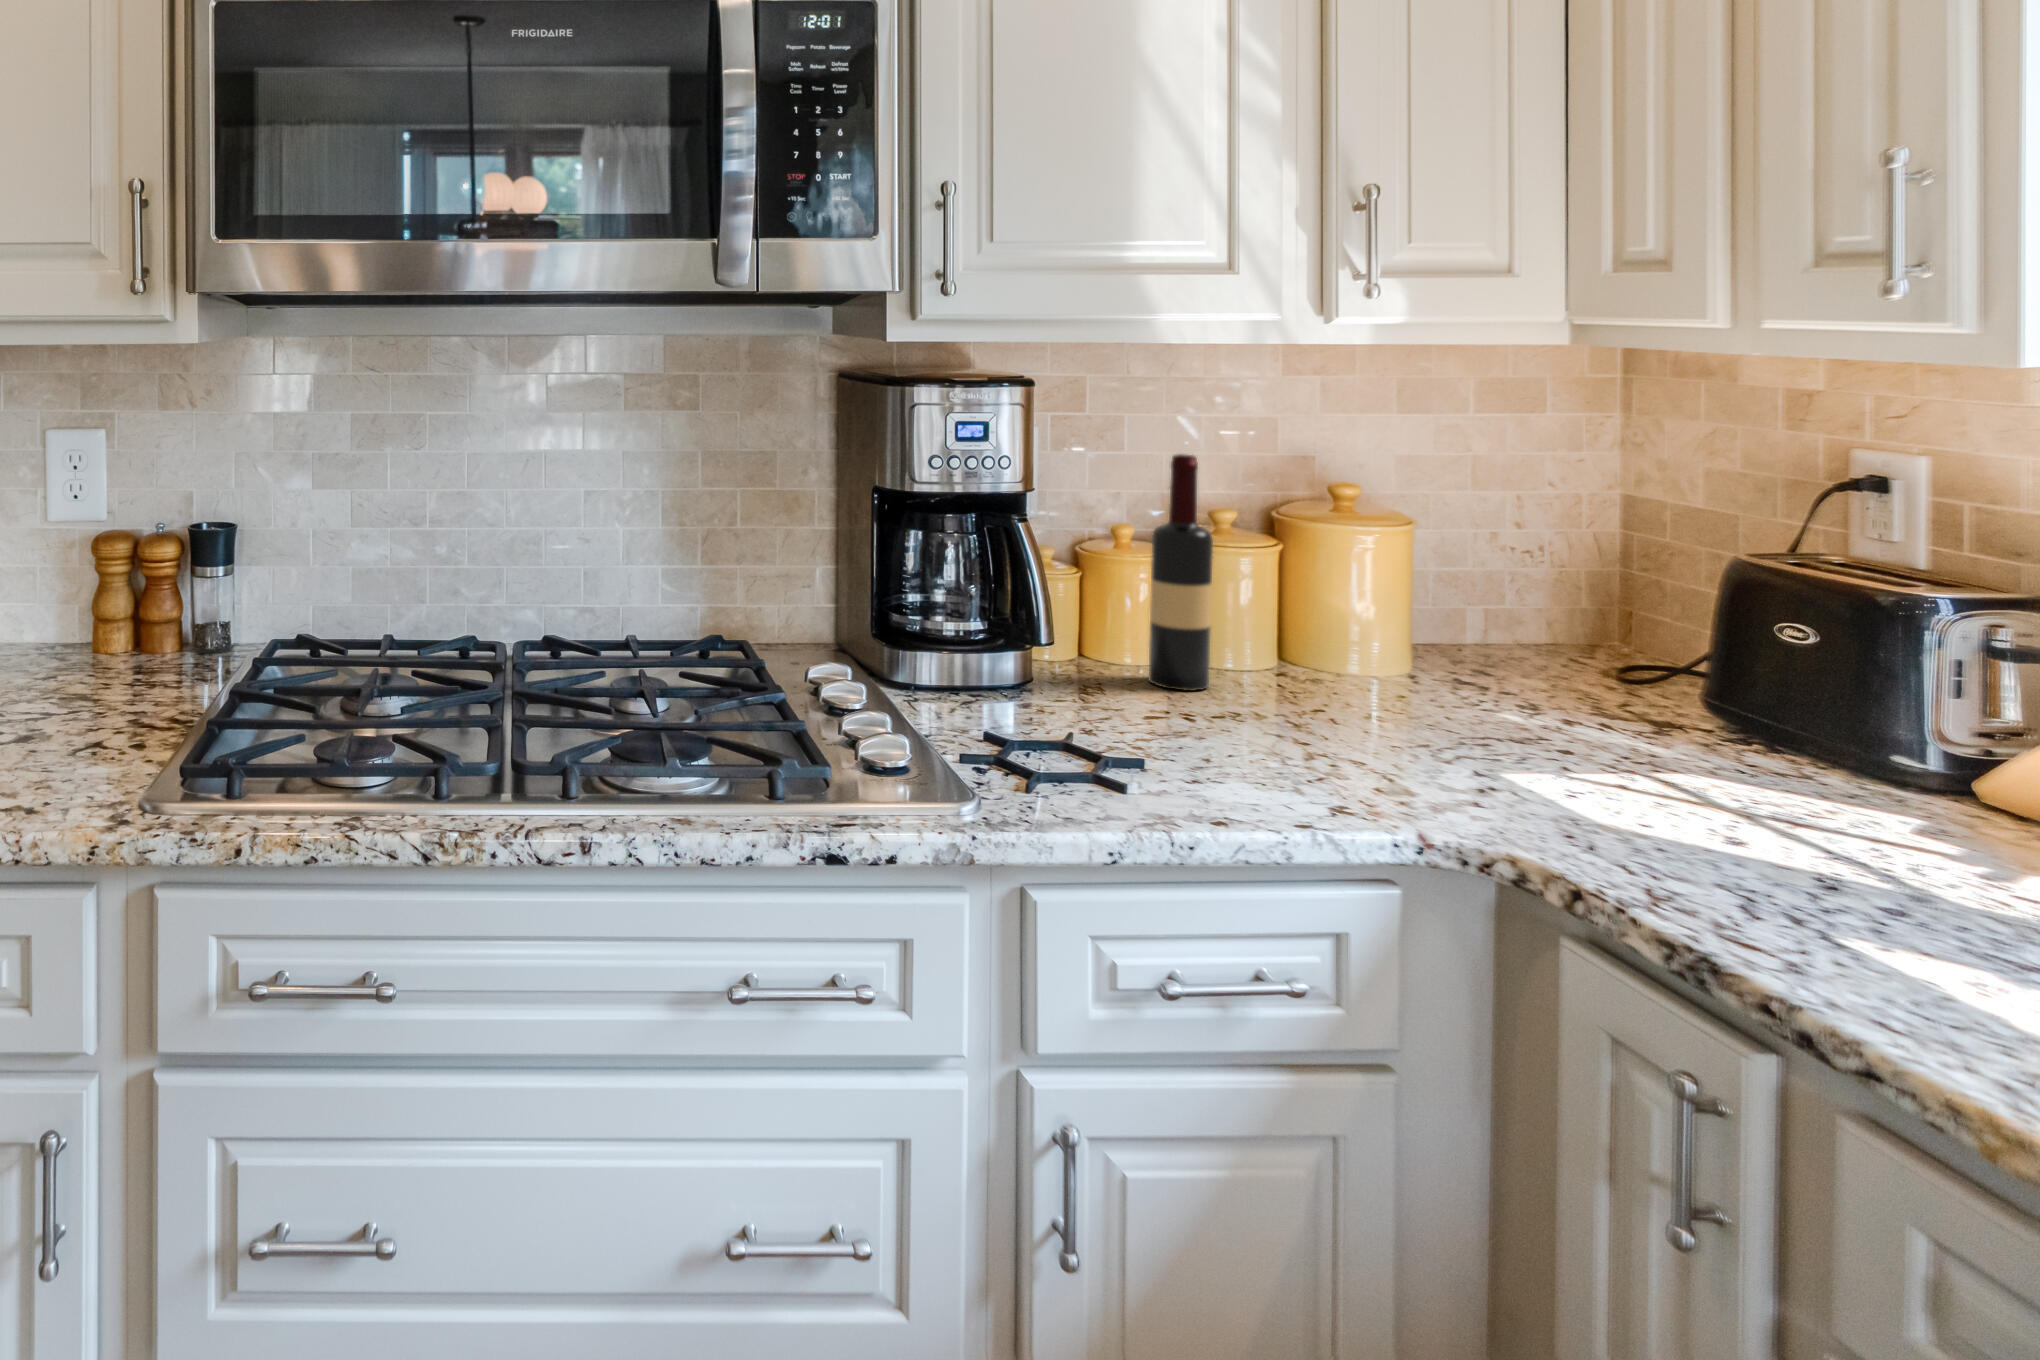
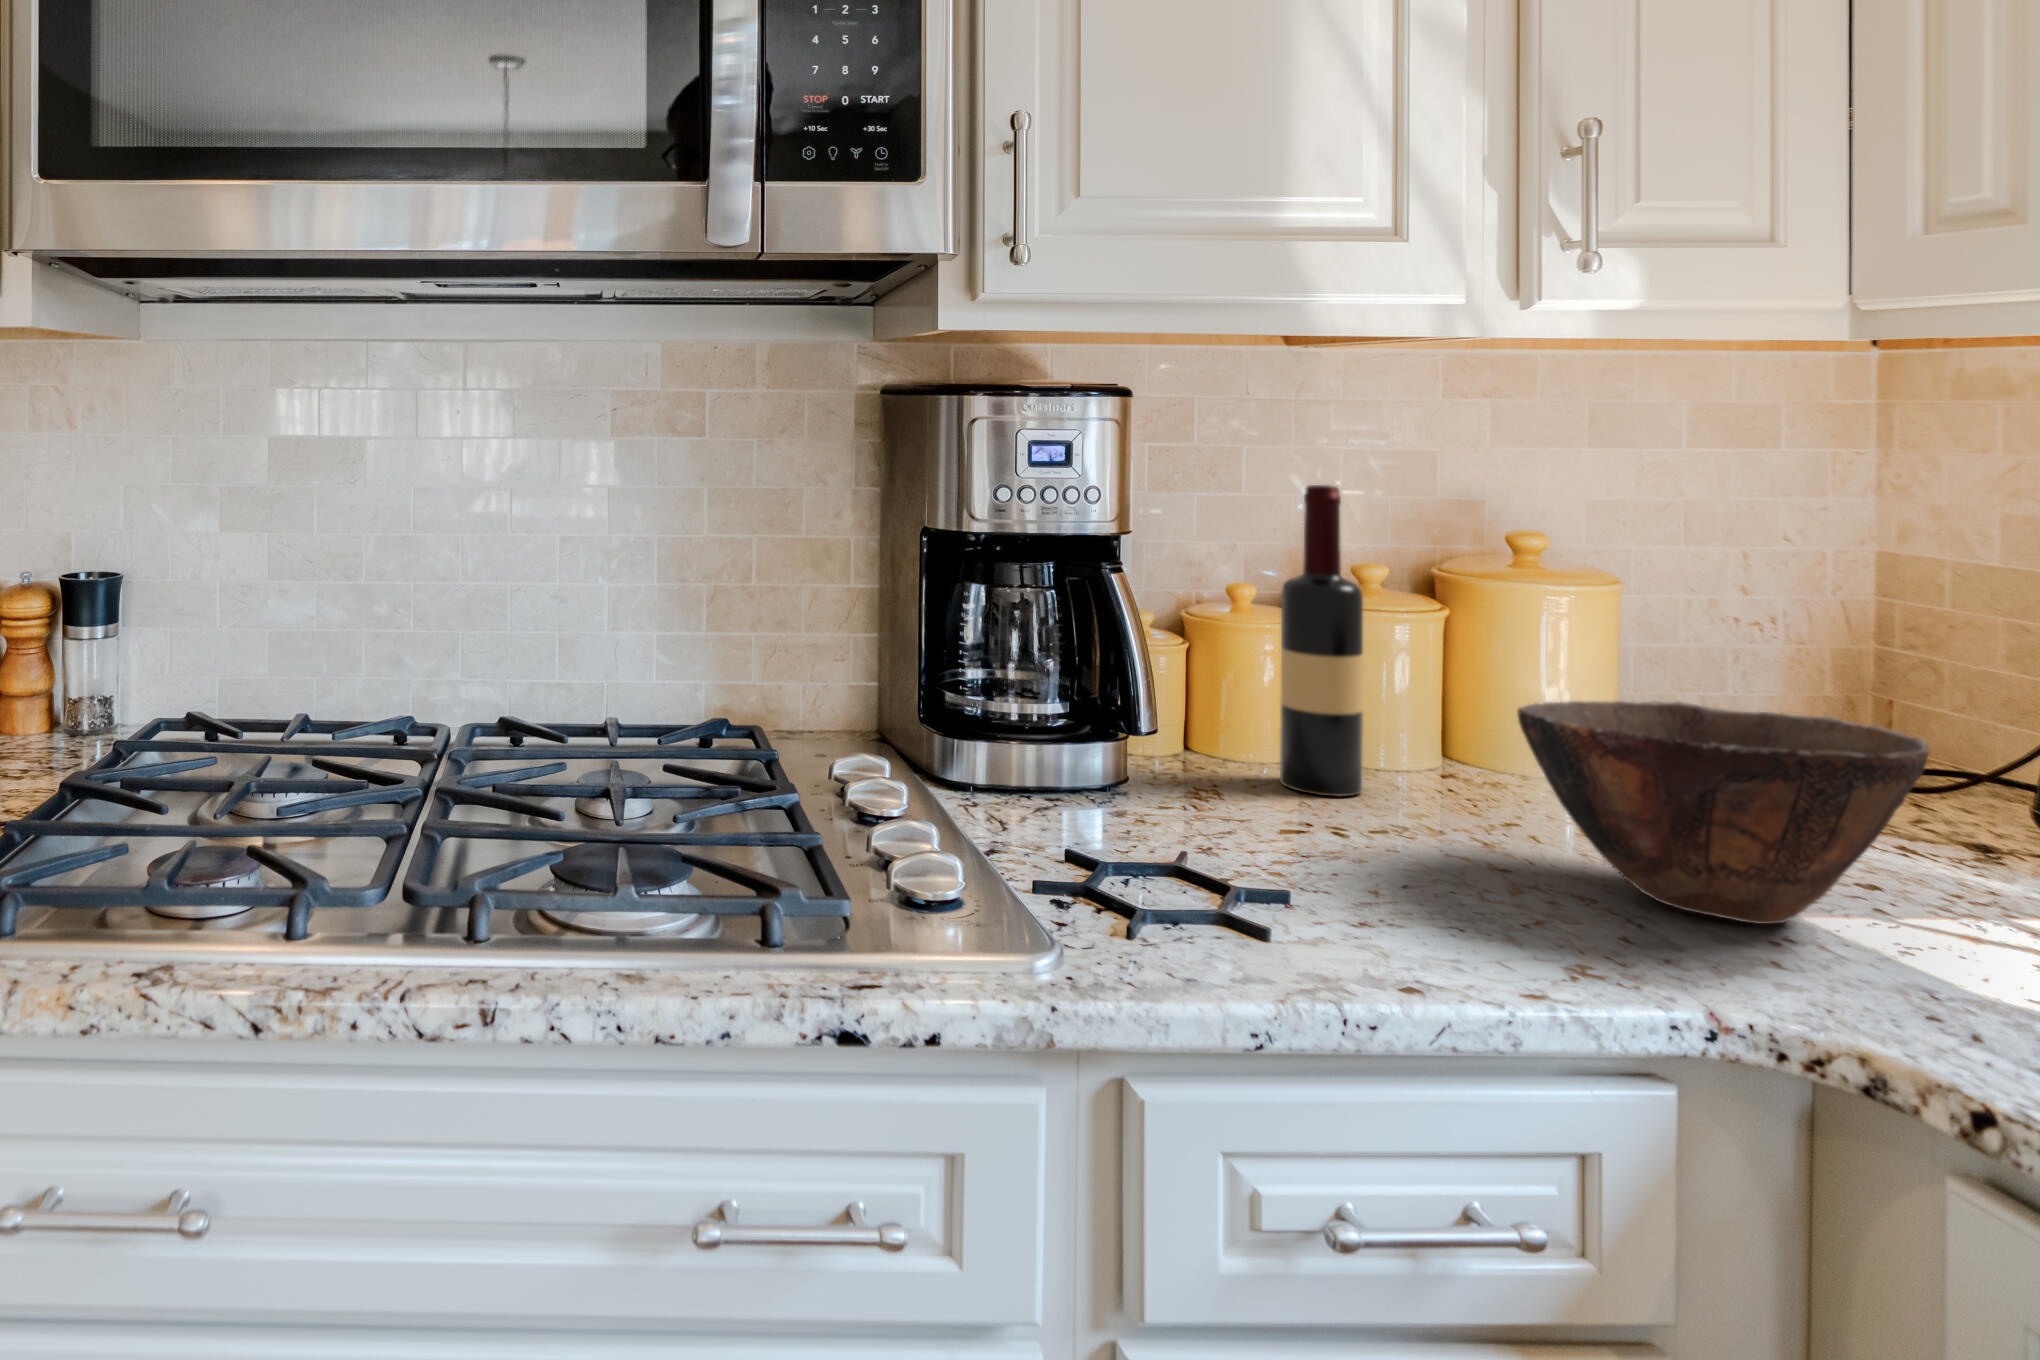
bowl: none [1313,619,1587,776] -> present [1517,701,1929,924]

